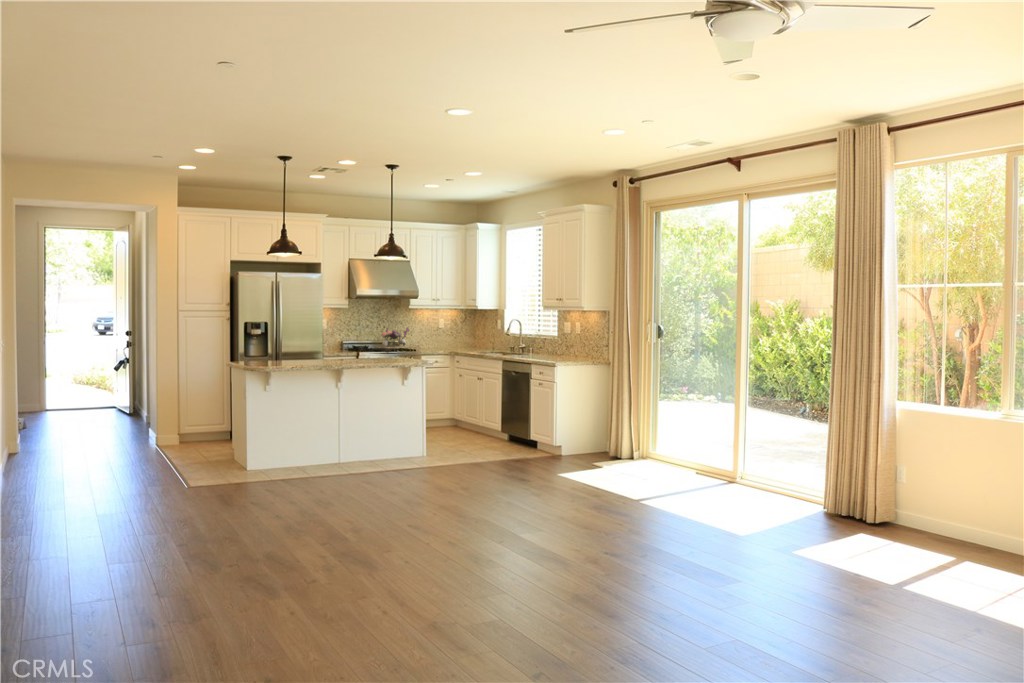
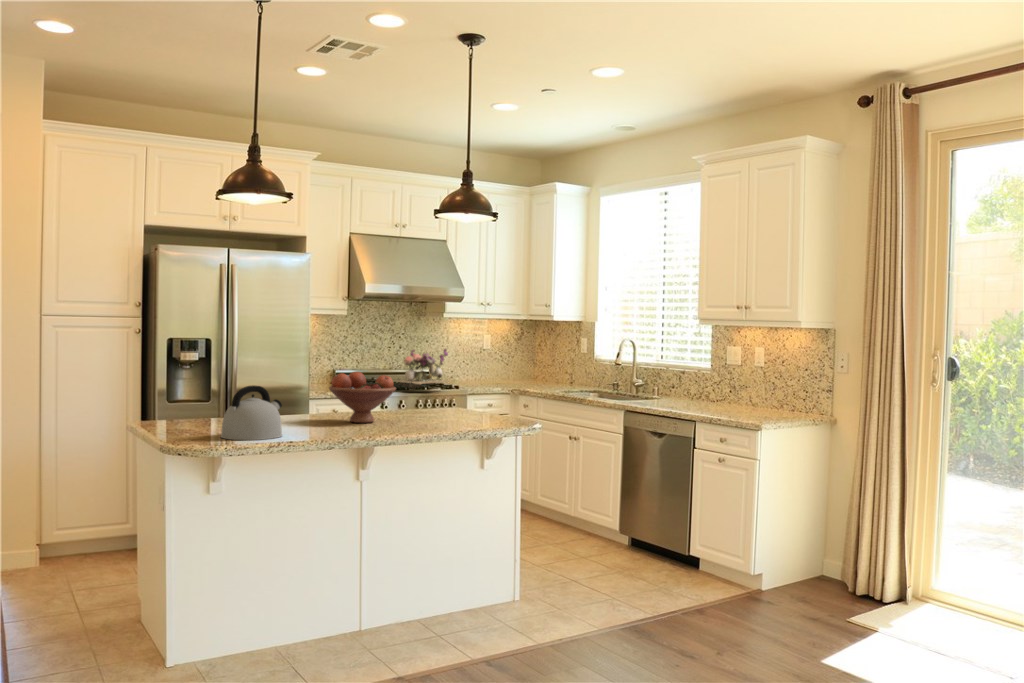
fruit bowl: none [323,337,356,362] -> present [329,372,396,423]
kettle: none [269,342,297,366] -> present [221,385,282,440]

